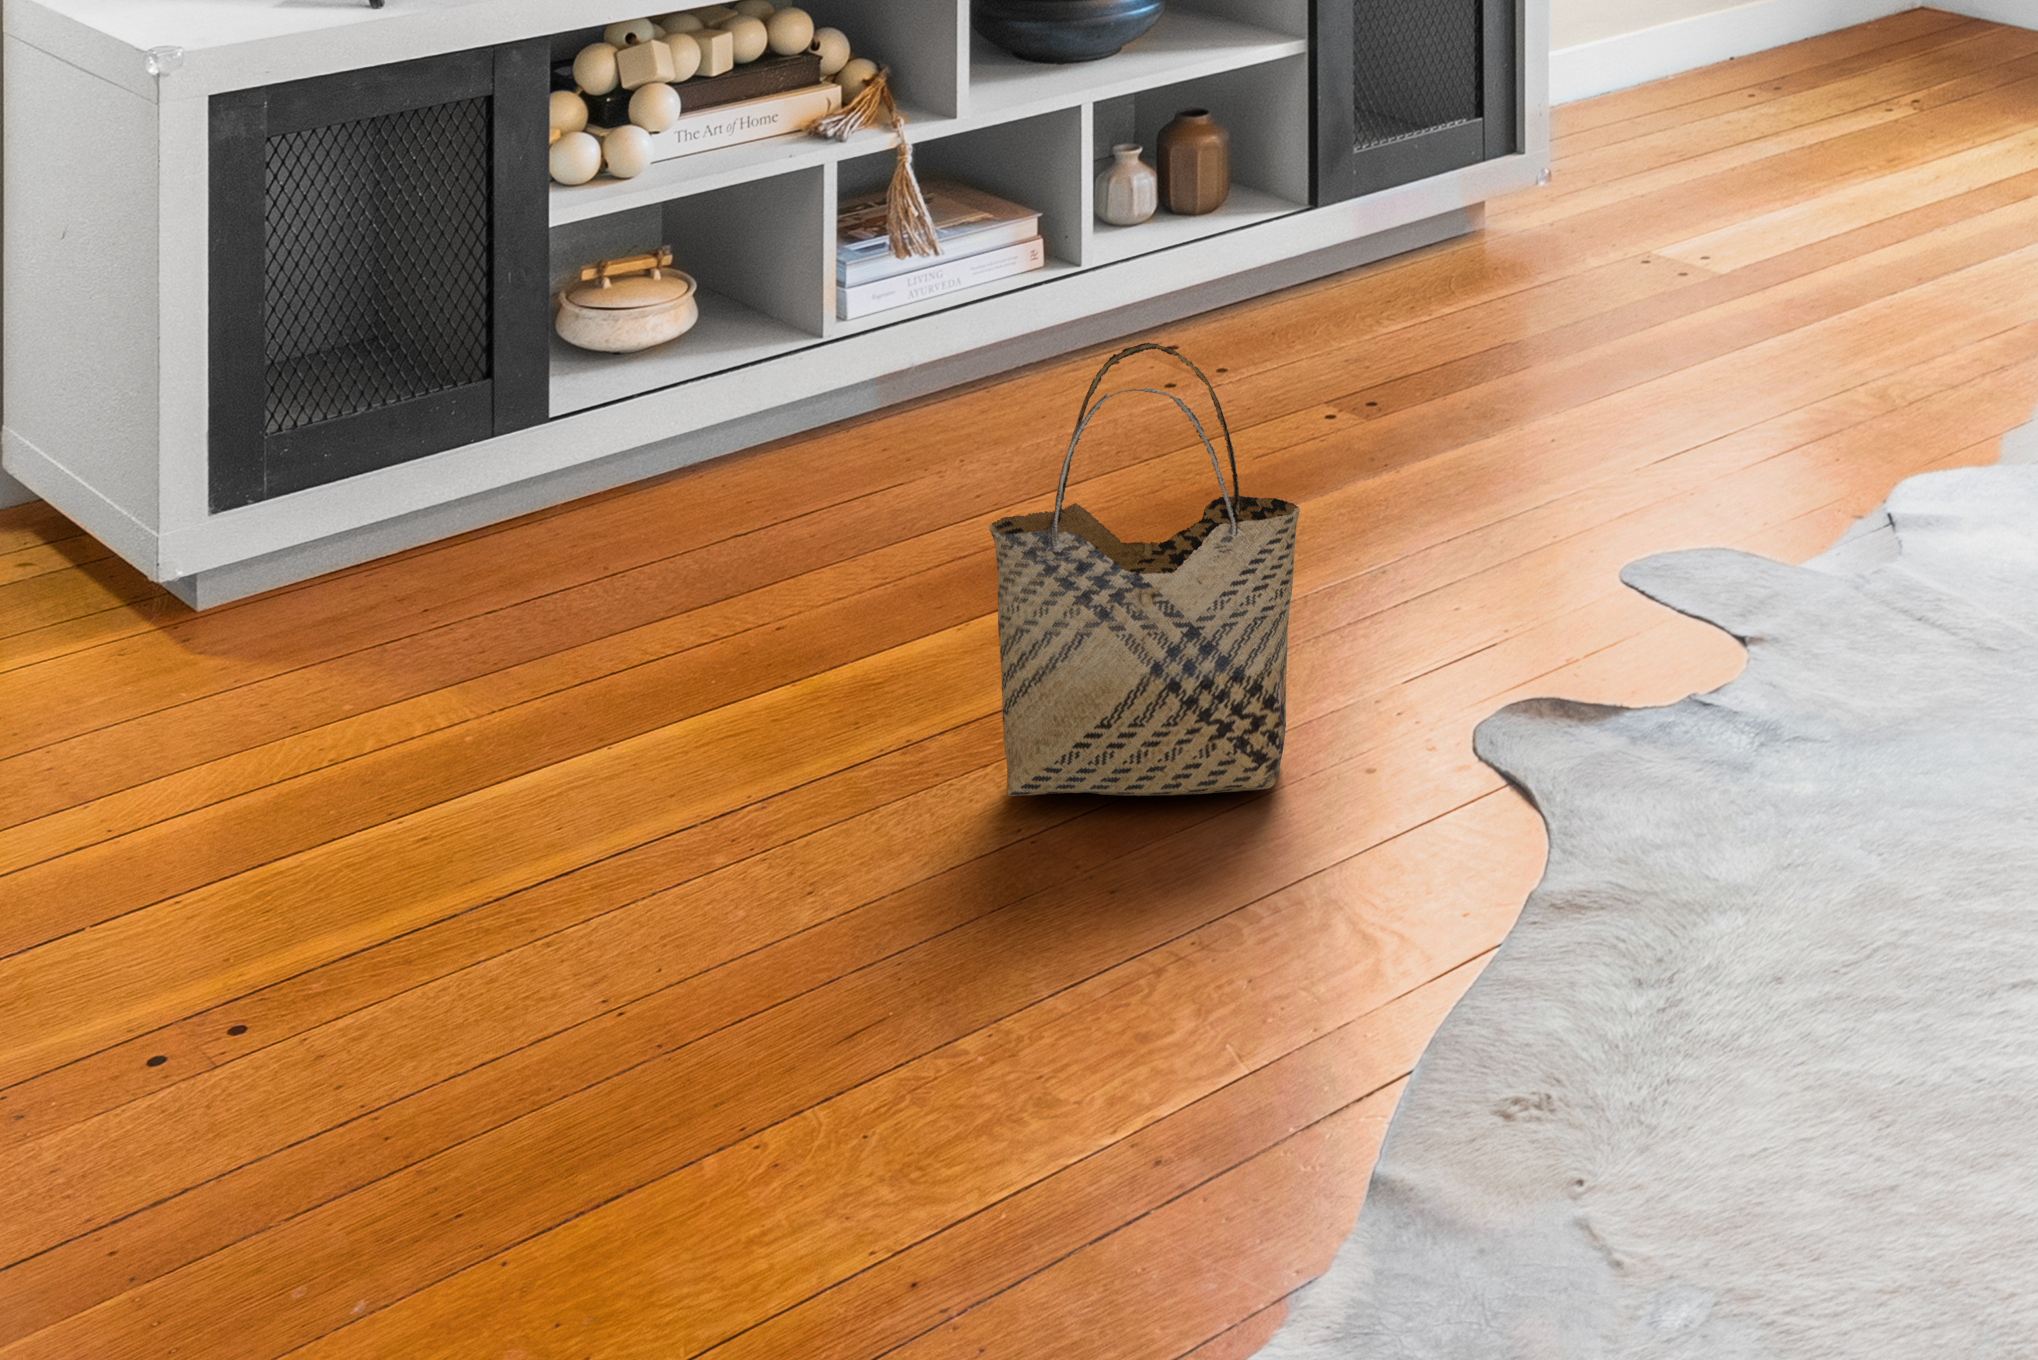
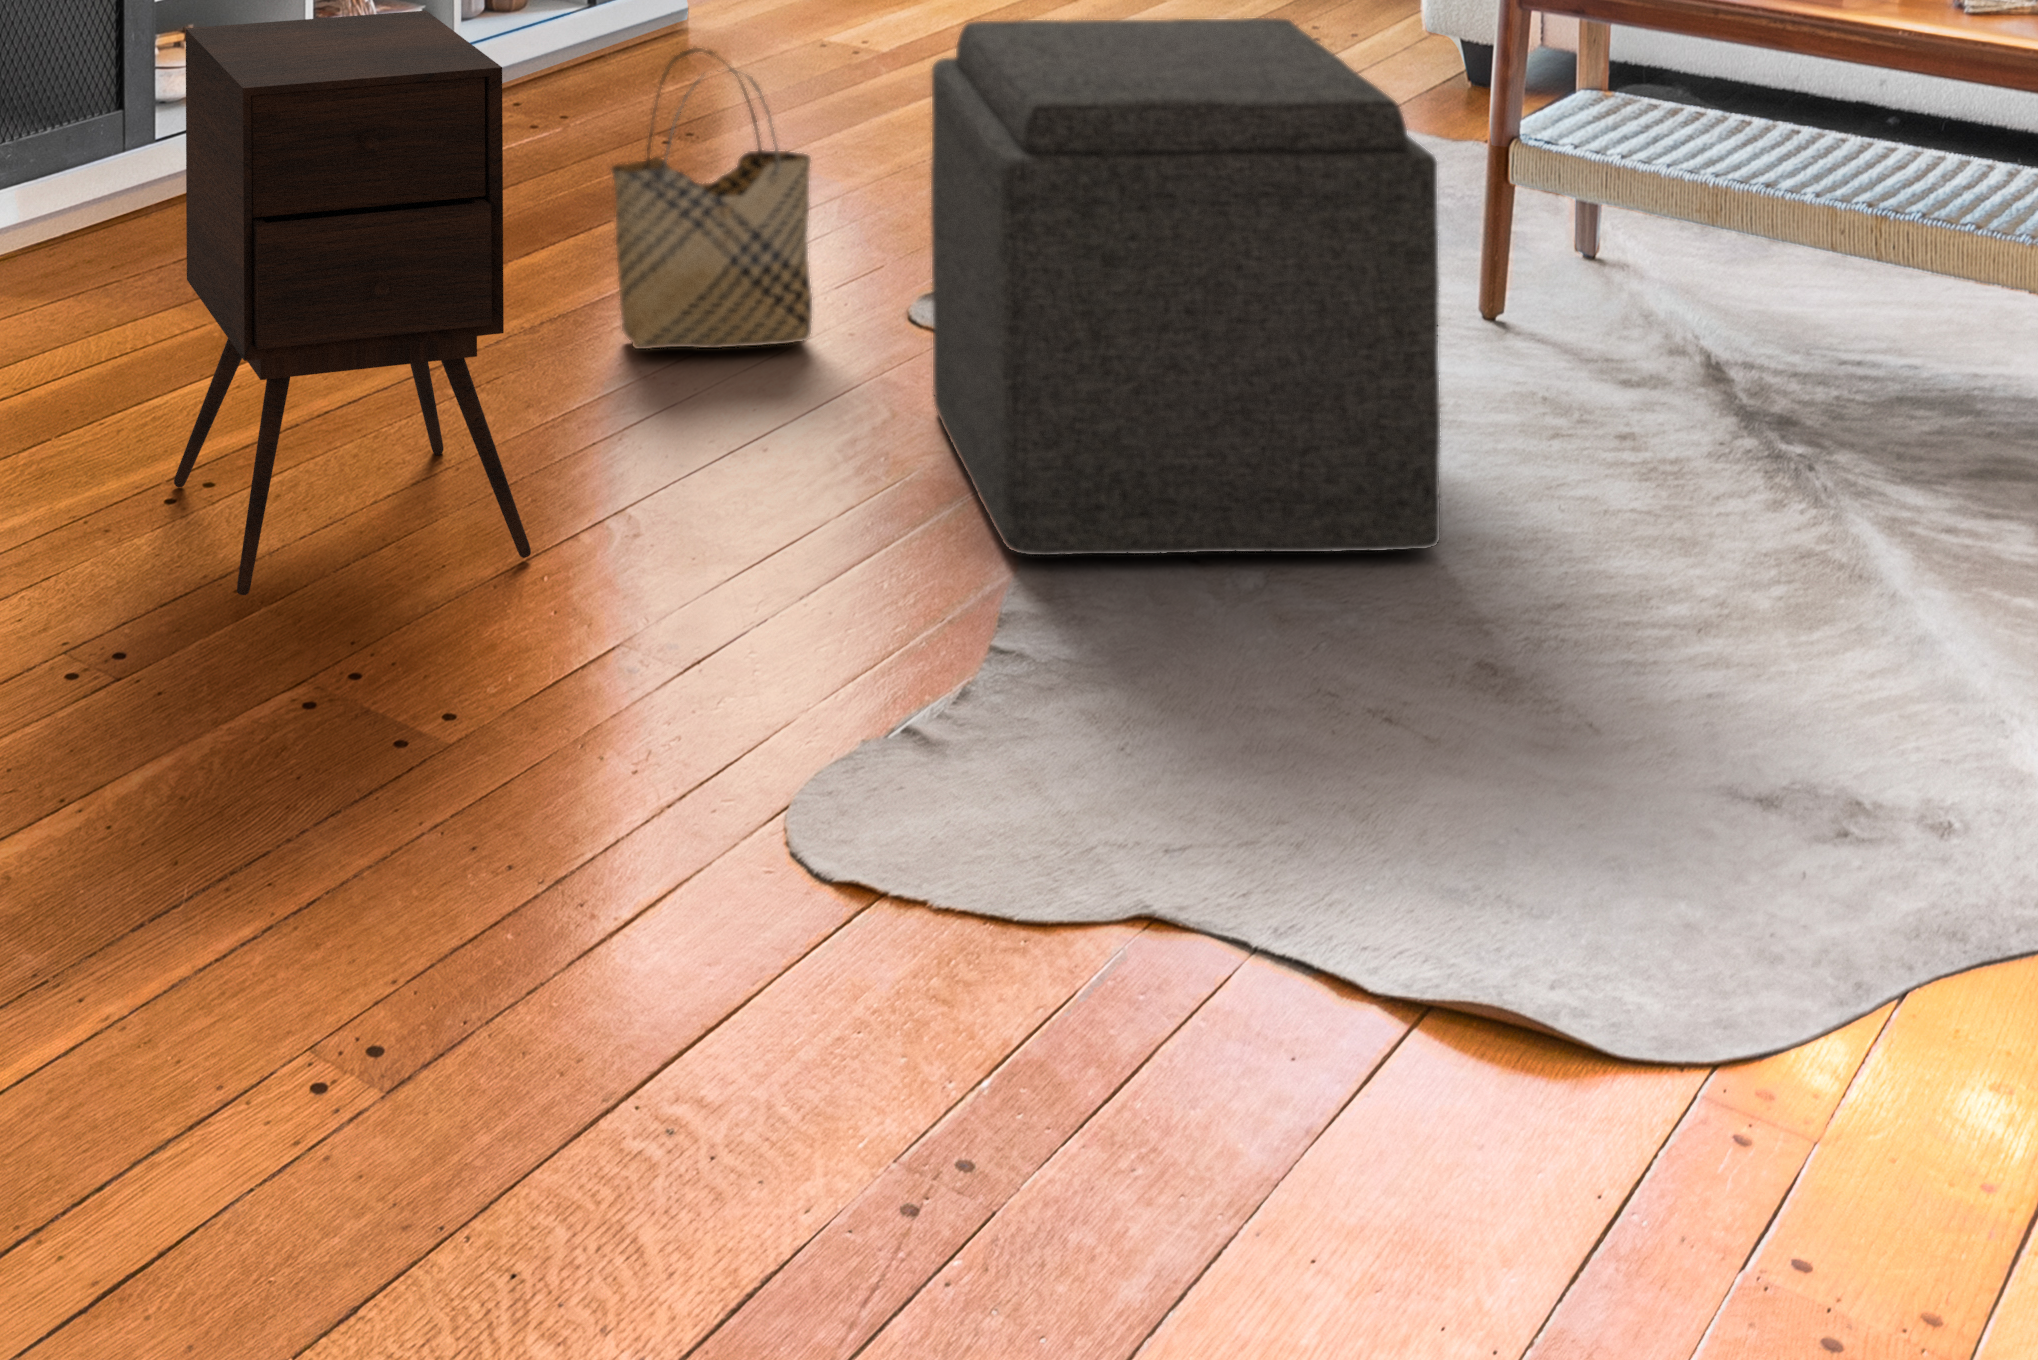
side table: none [79,318,613,1268] -> present [174,10,531,595]
ottoman: none [1304,345,2007,1263] -> present [931,18,1440,555]

